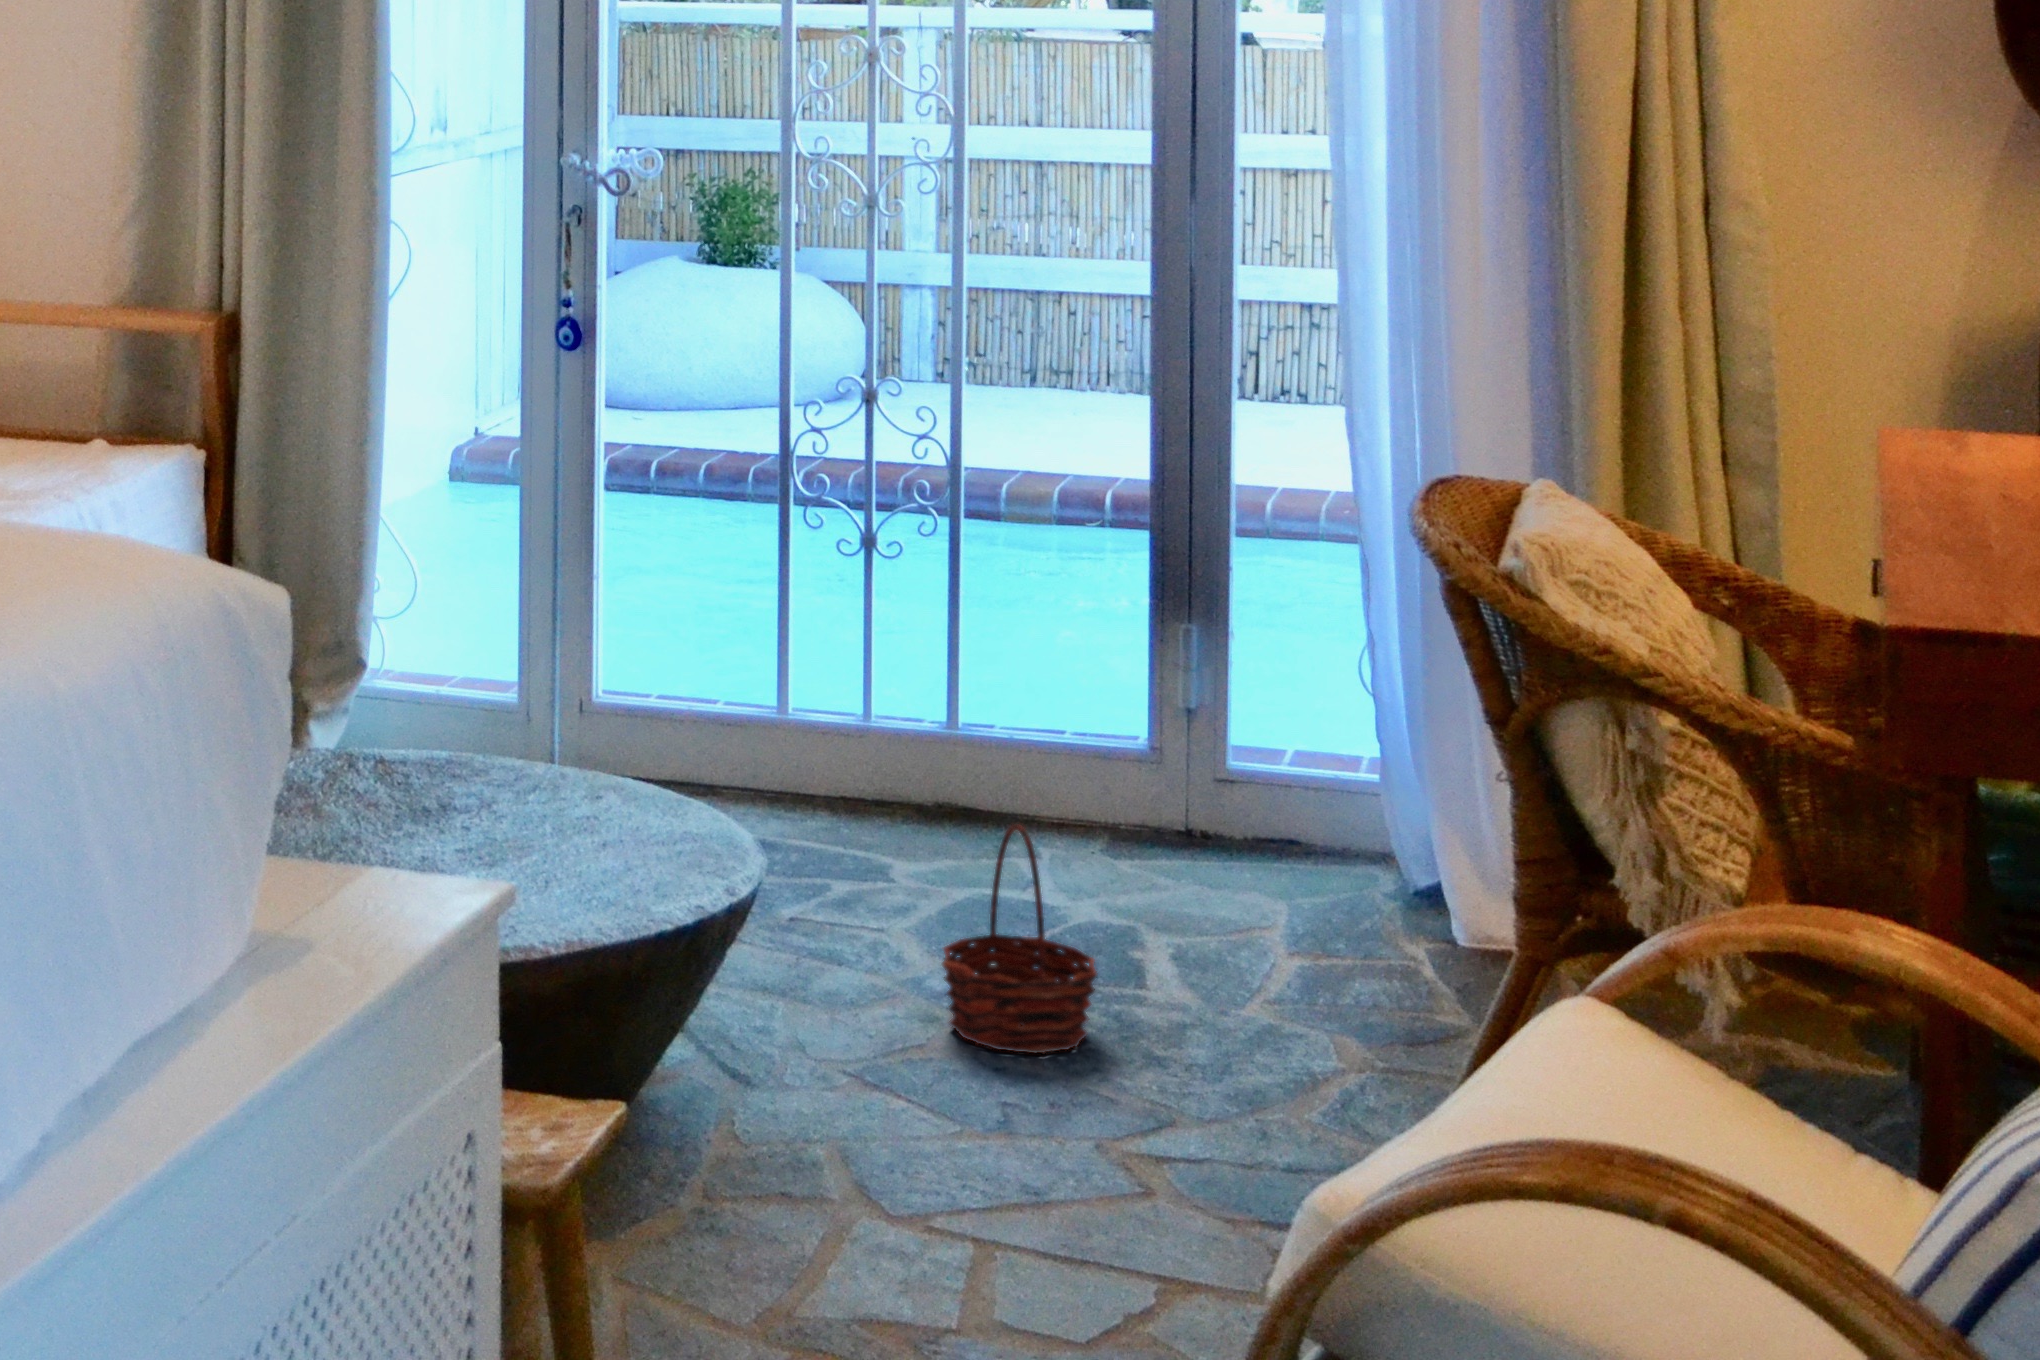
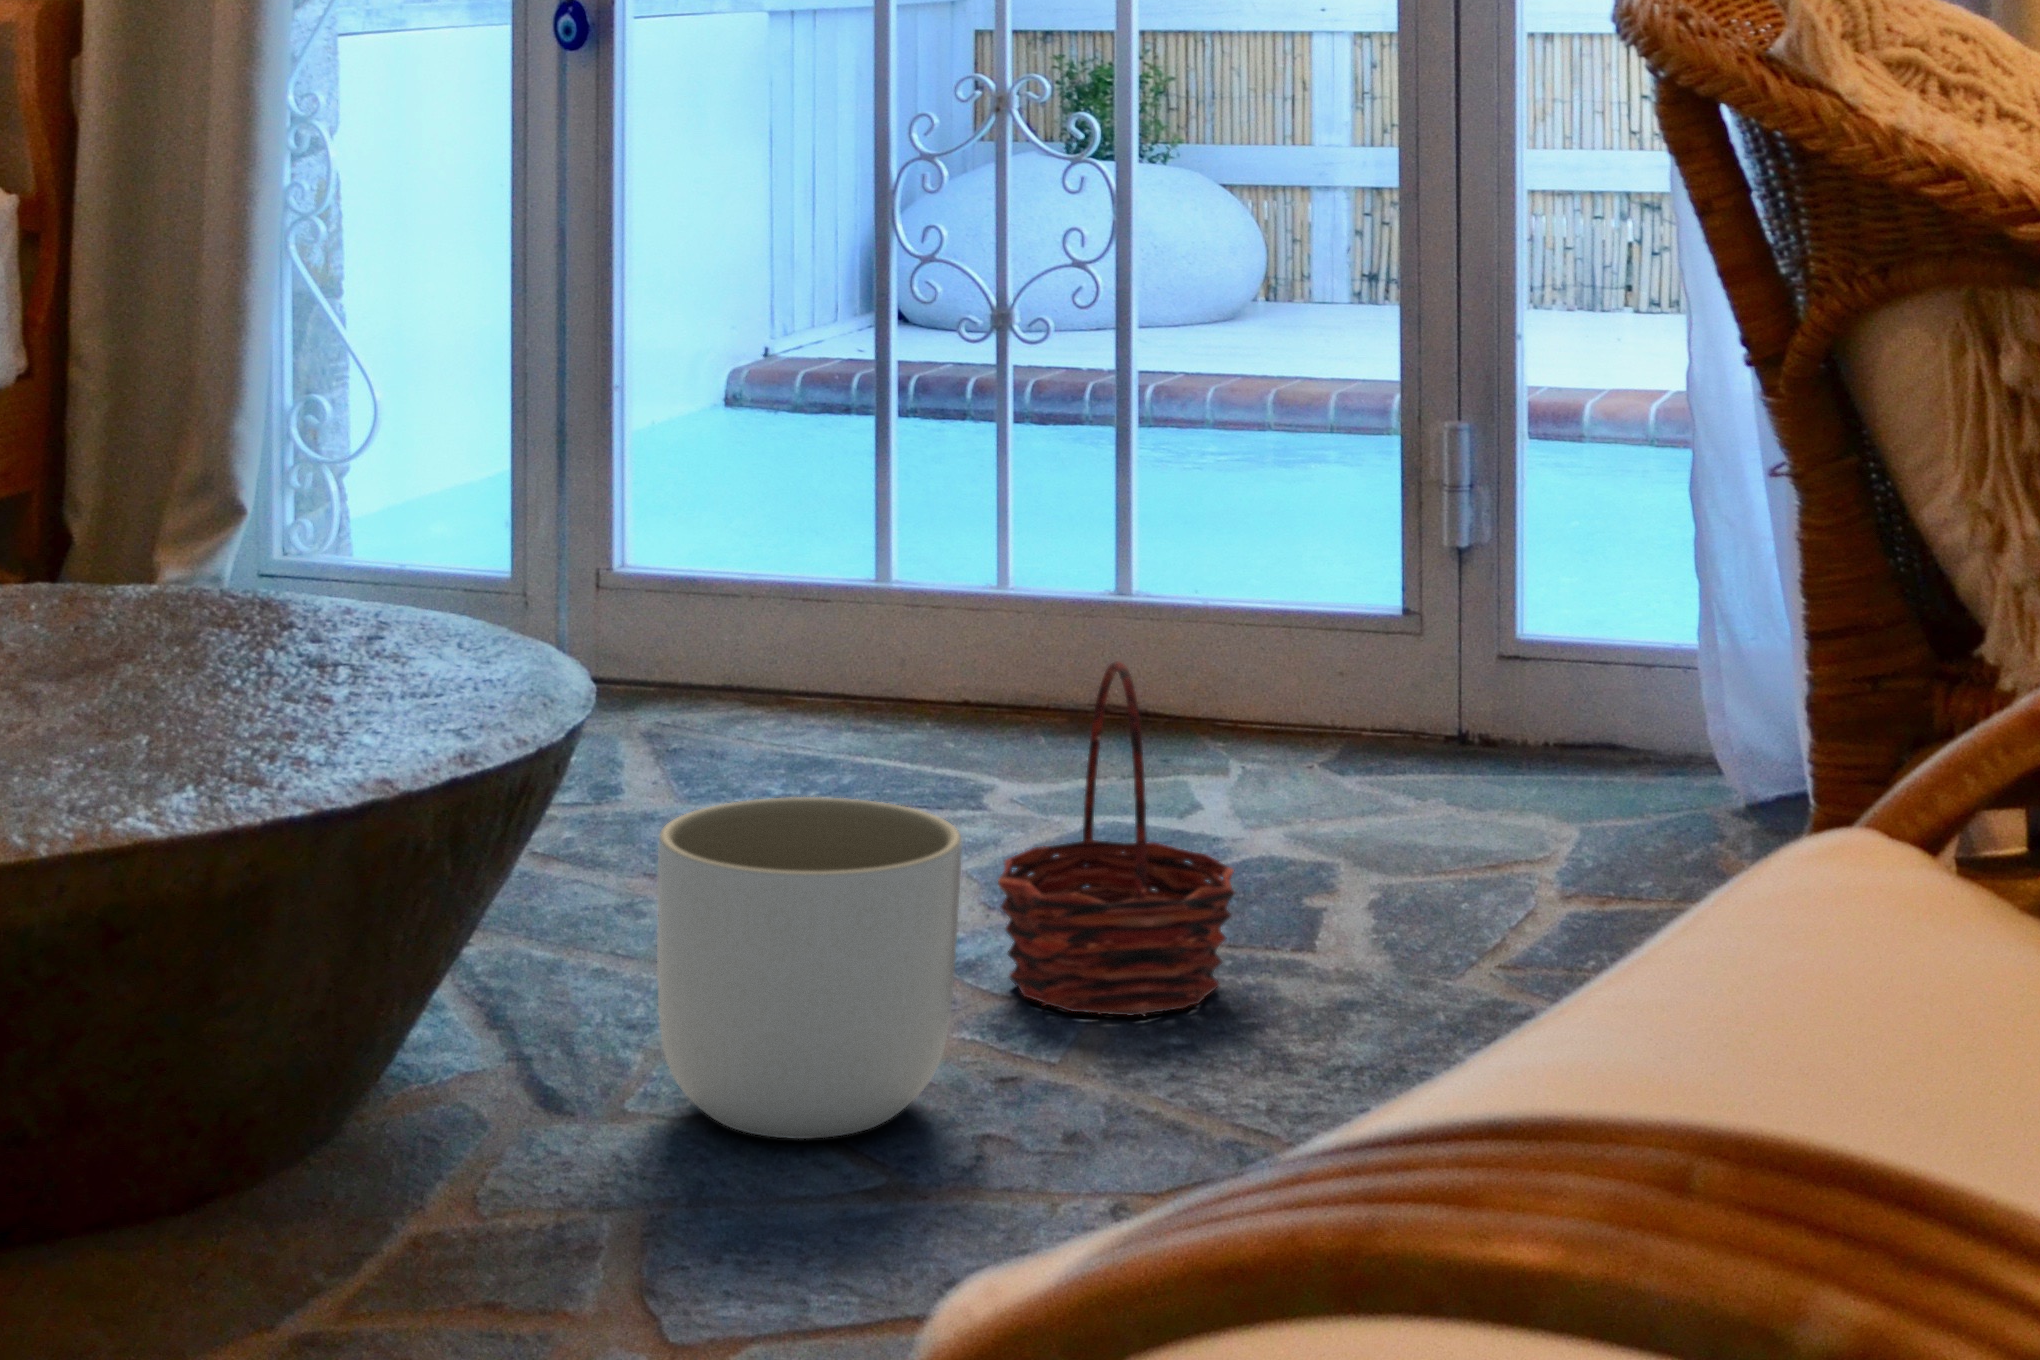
planter: none [761,916,949,1131] -> present [657,797,962,1139]

